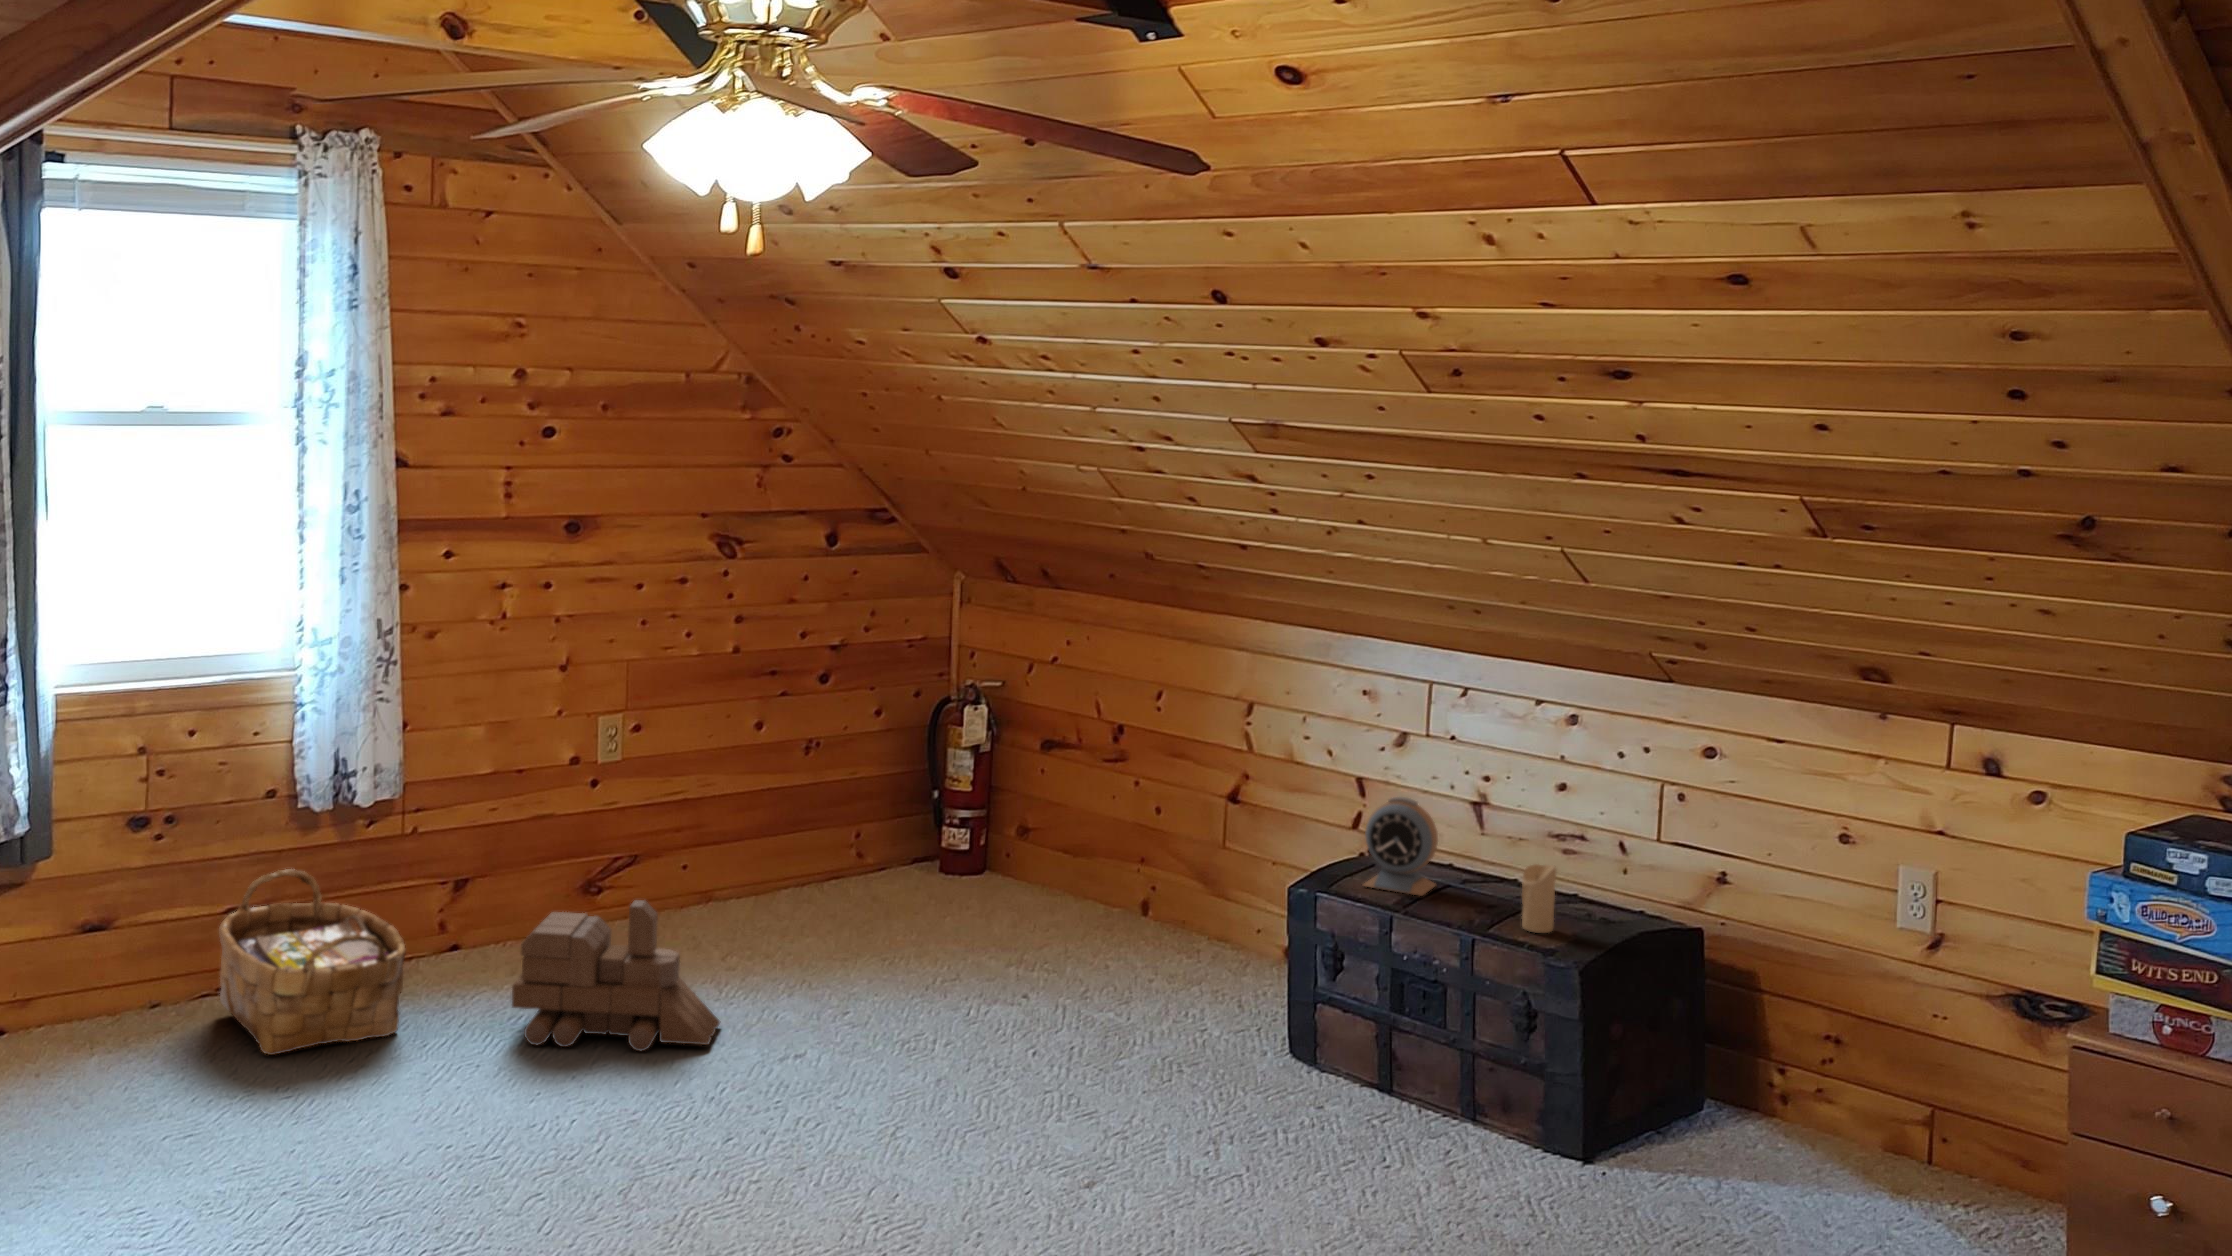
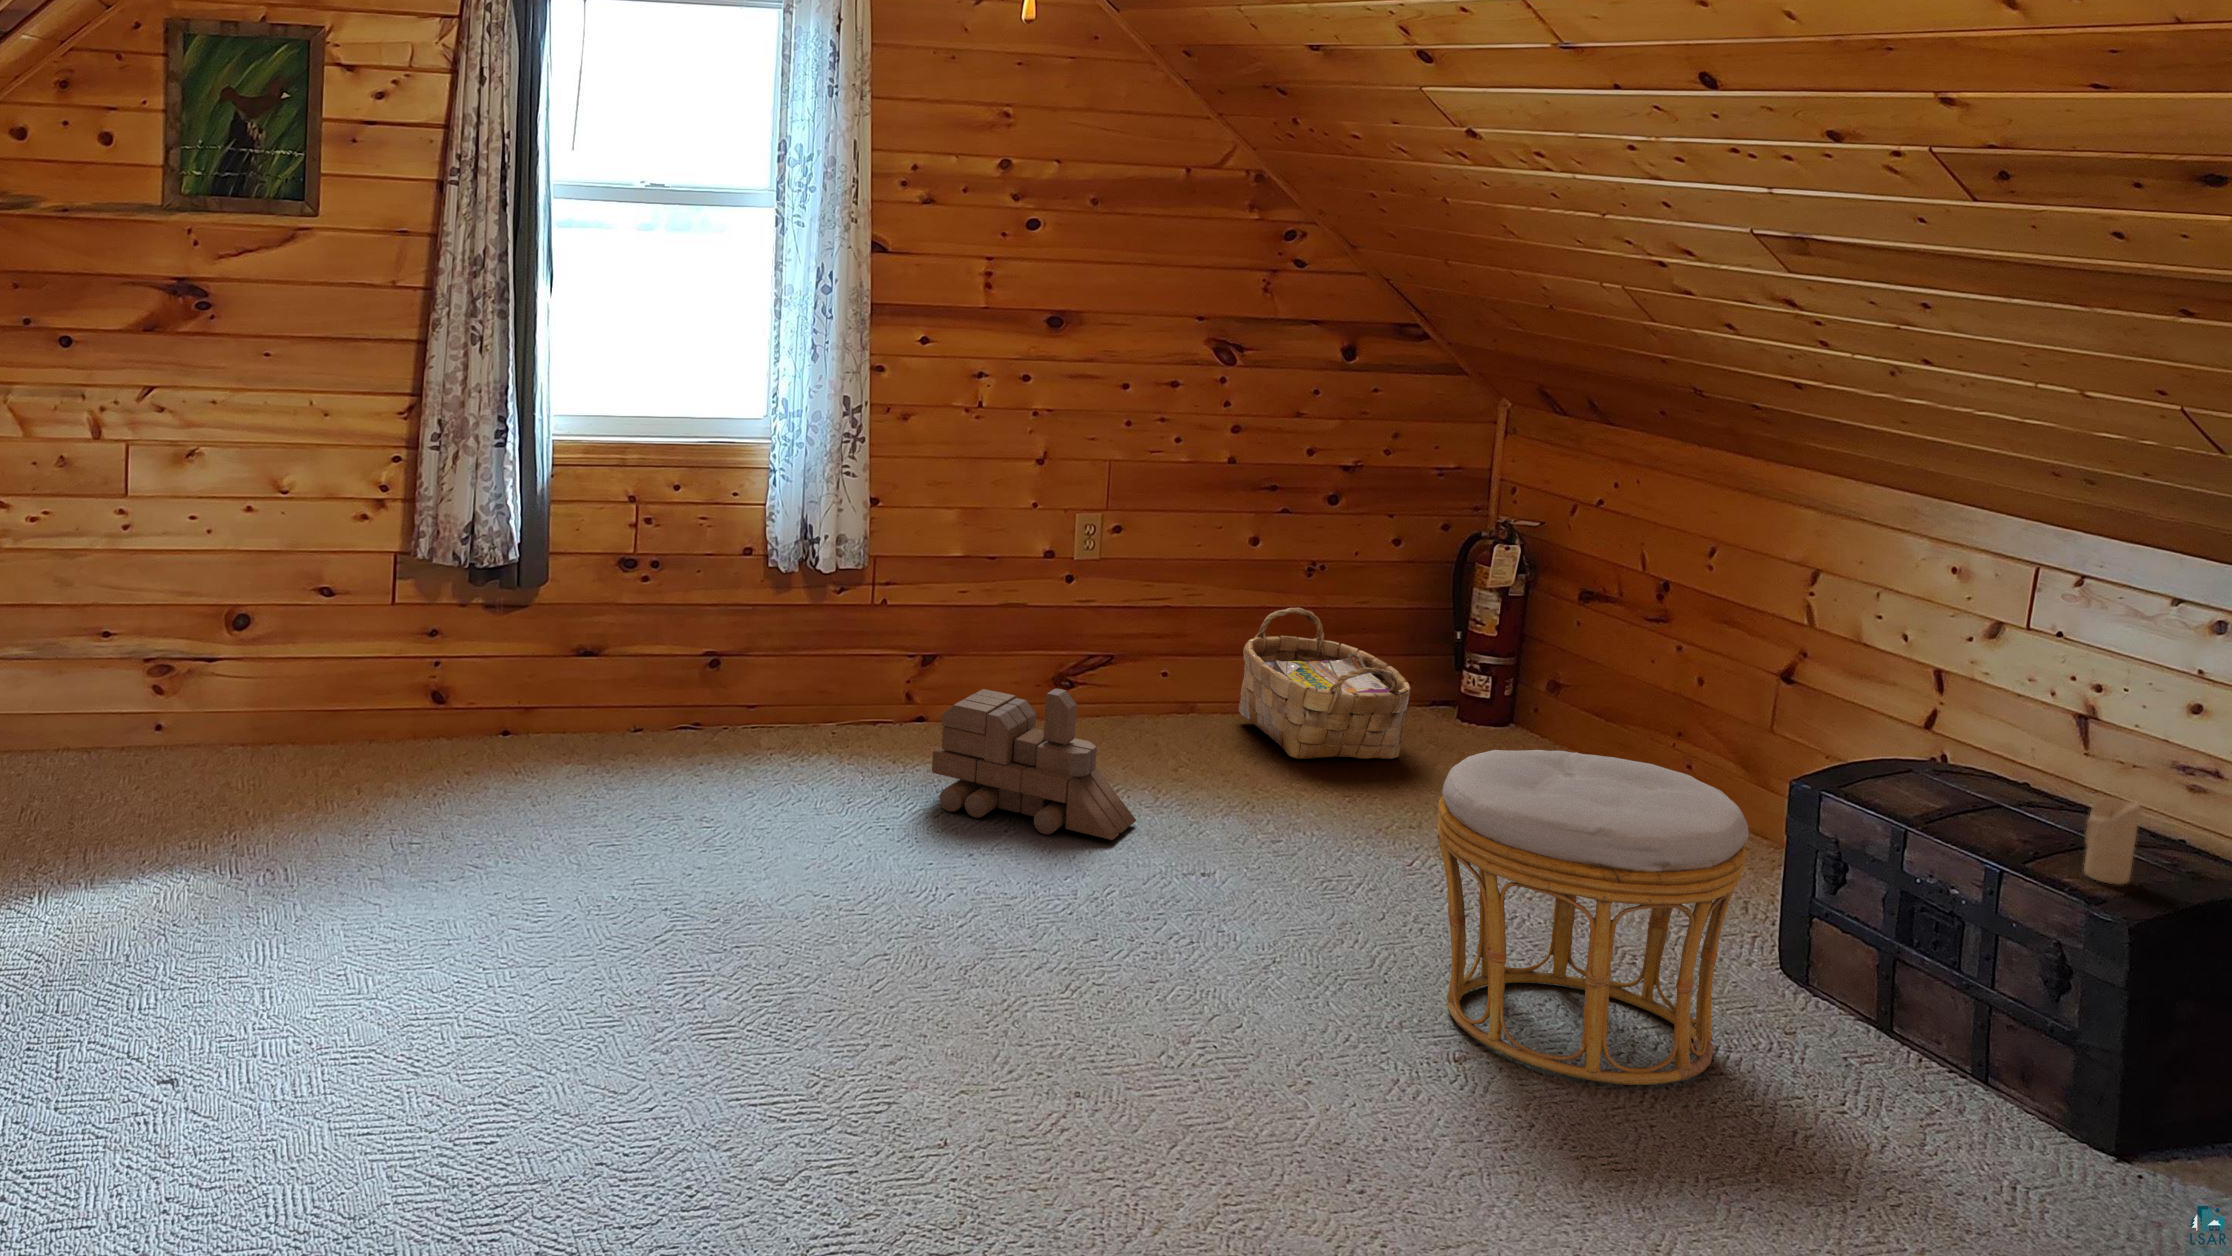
alarm clock: present [1363,797,1438,896] -> none [1886,694,1998,815]
woven basket: present [219,869,406,1055] -> present [1239,608,1411,759]
ottoman: none [1046,888,1296,1181] -> present [1437,750,1749,1085]

